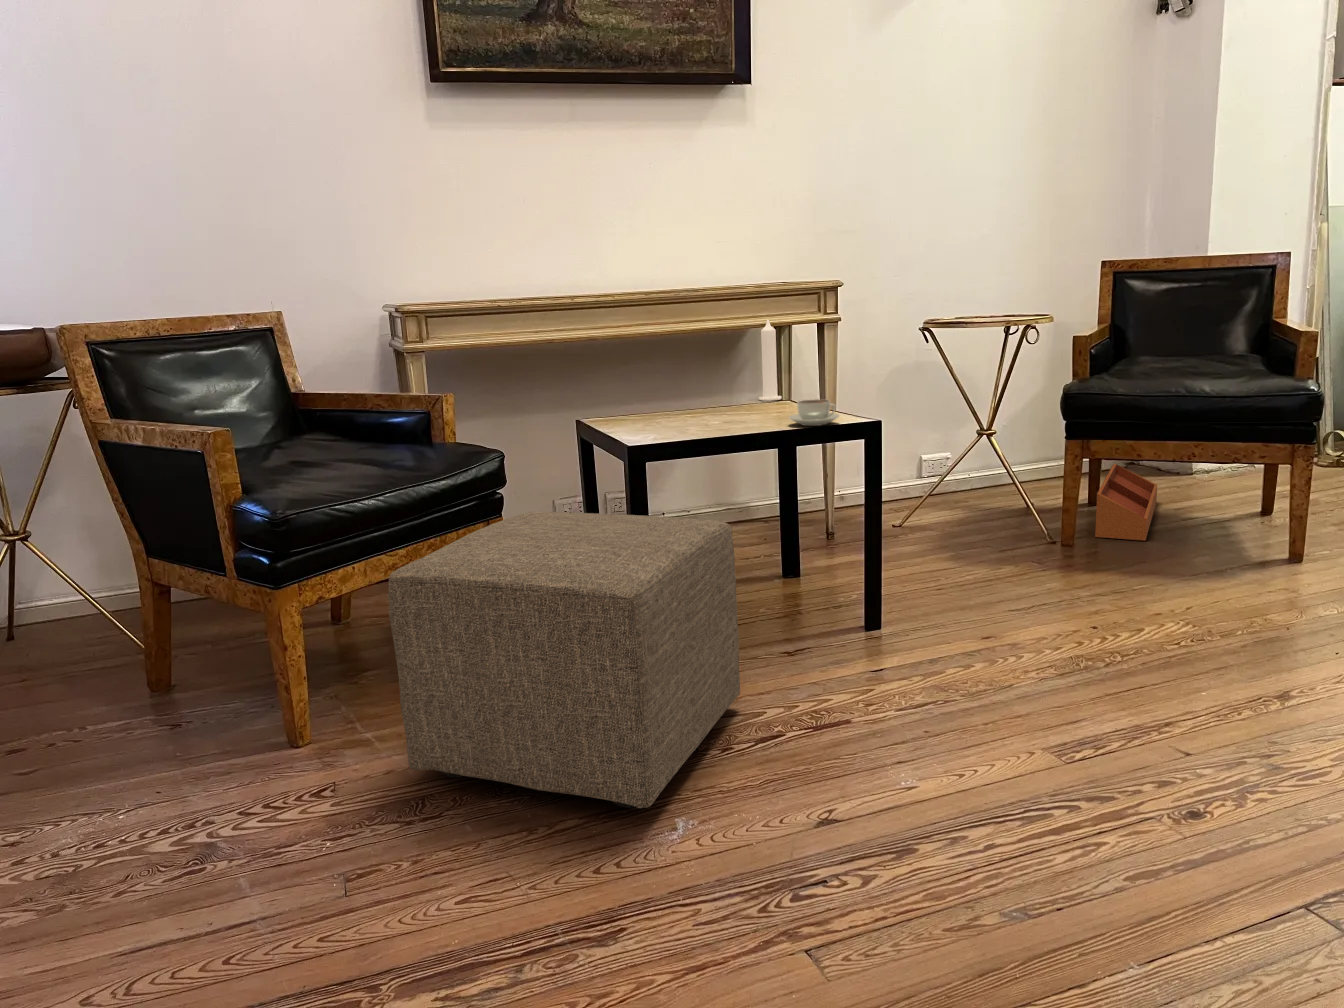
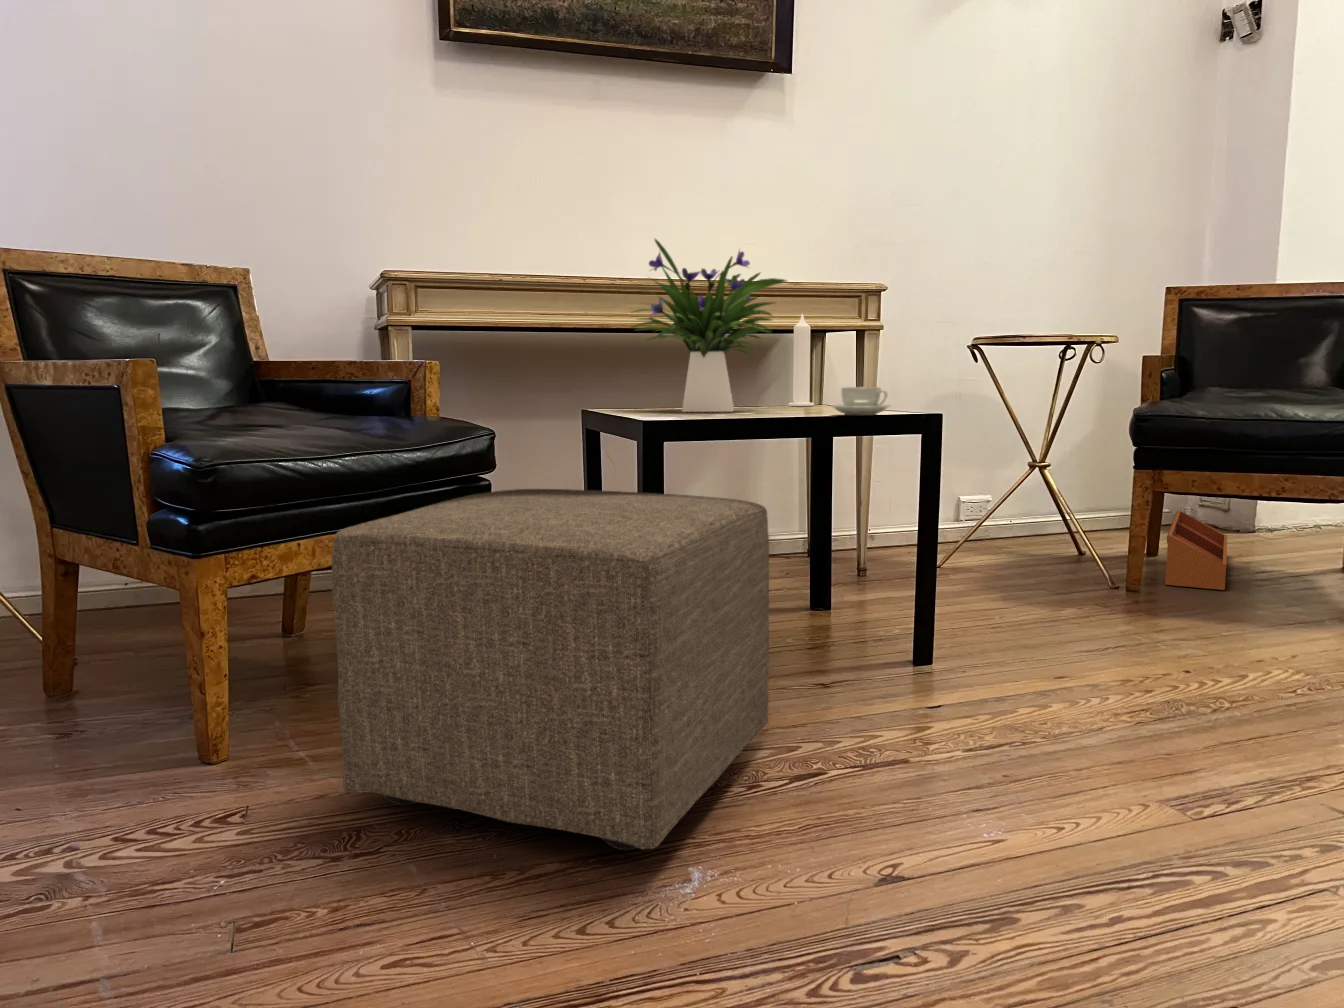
flower arrangement: none [616,273,751,422] -> present [632,239,787,412]

